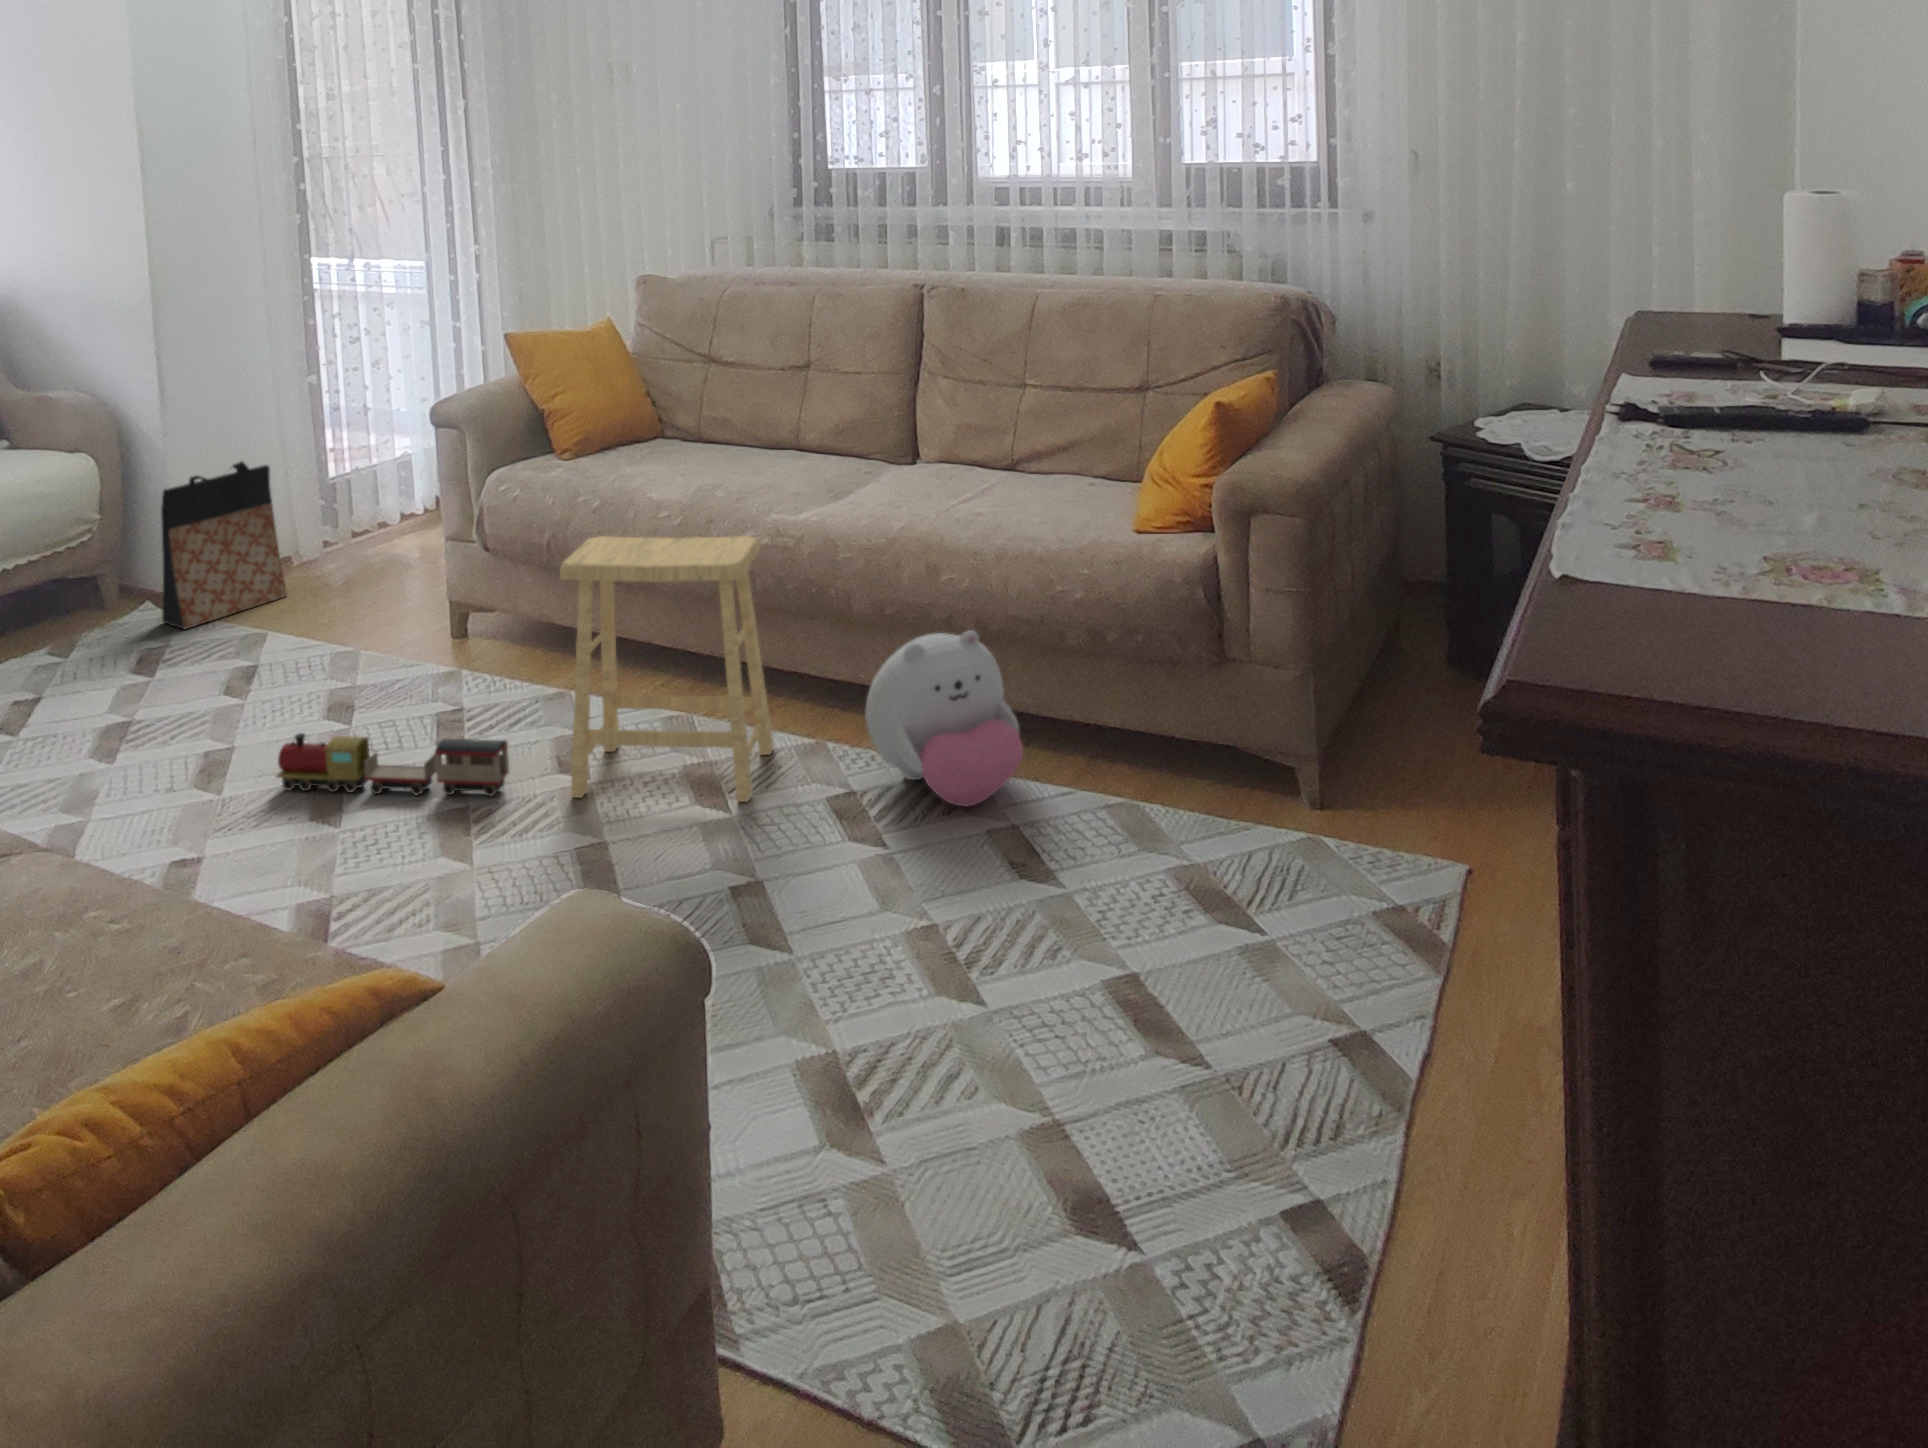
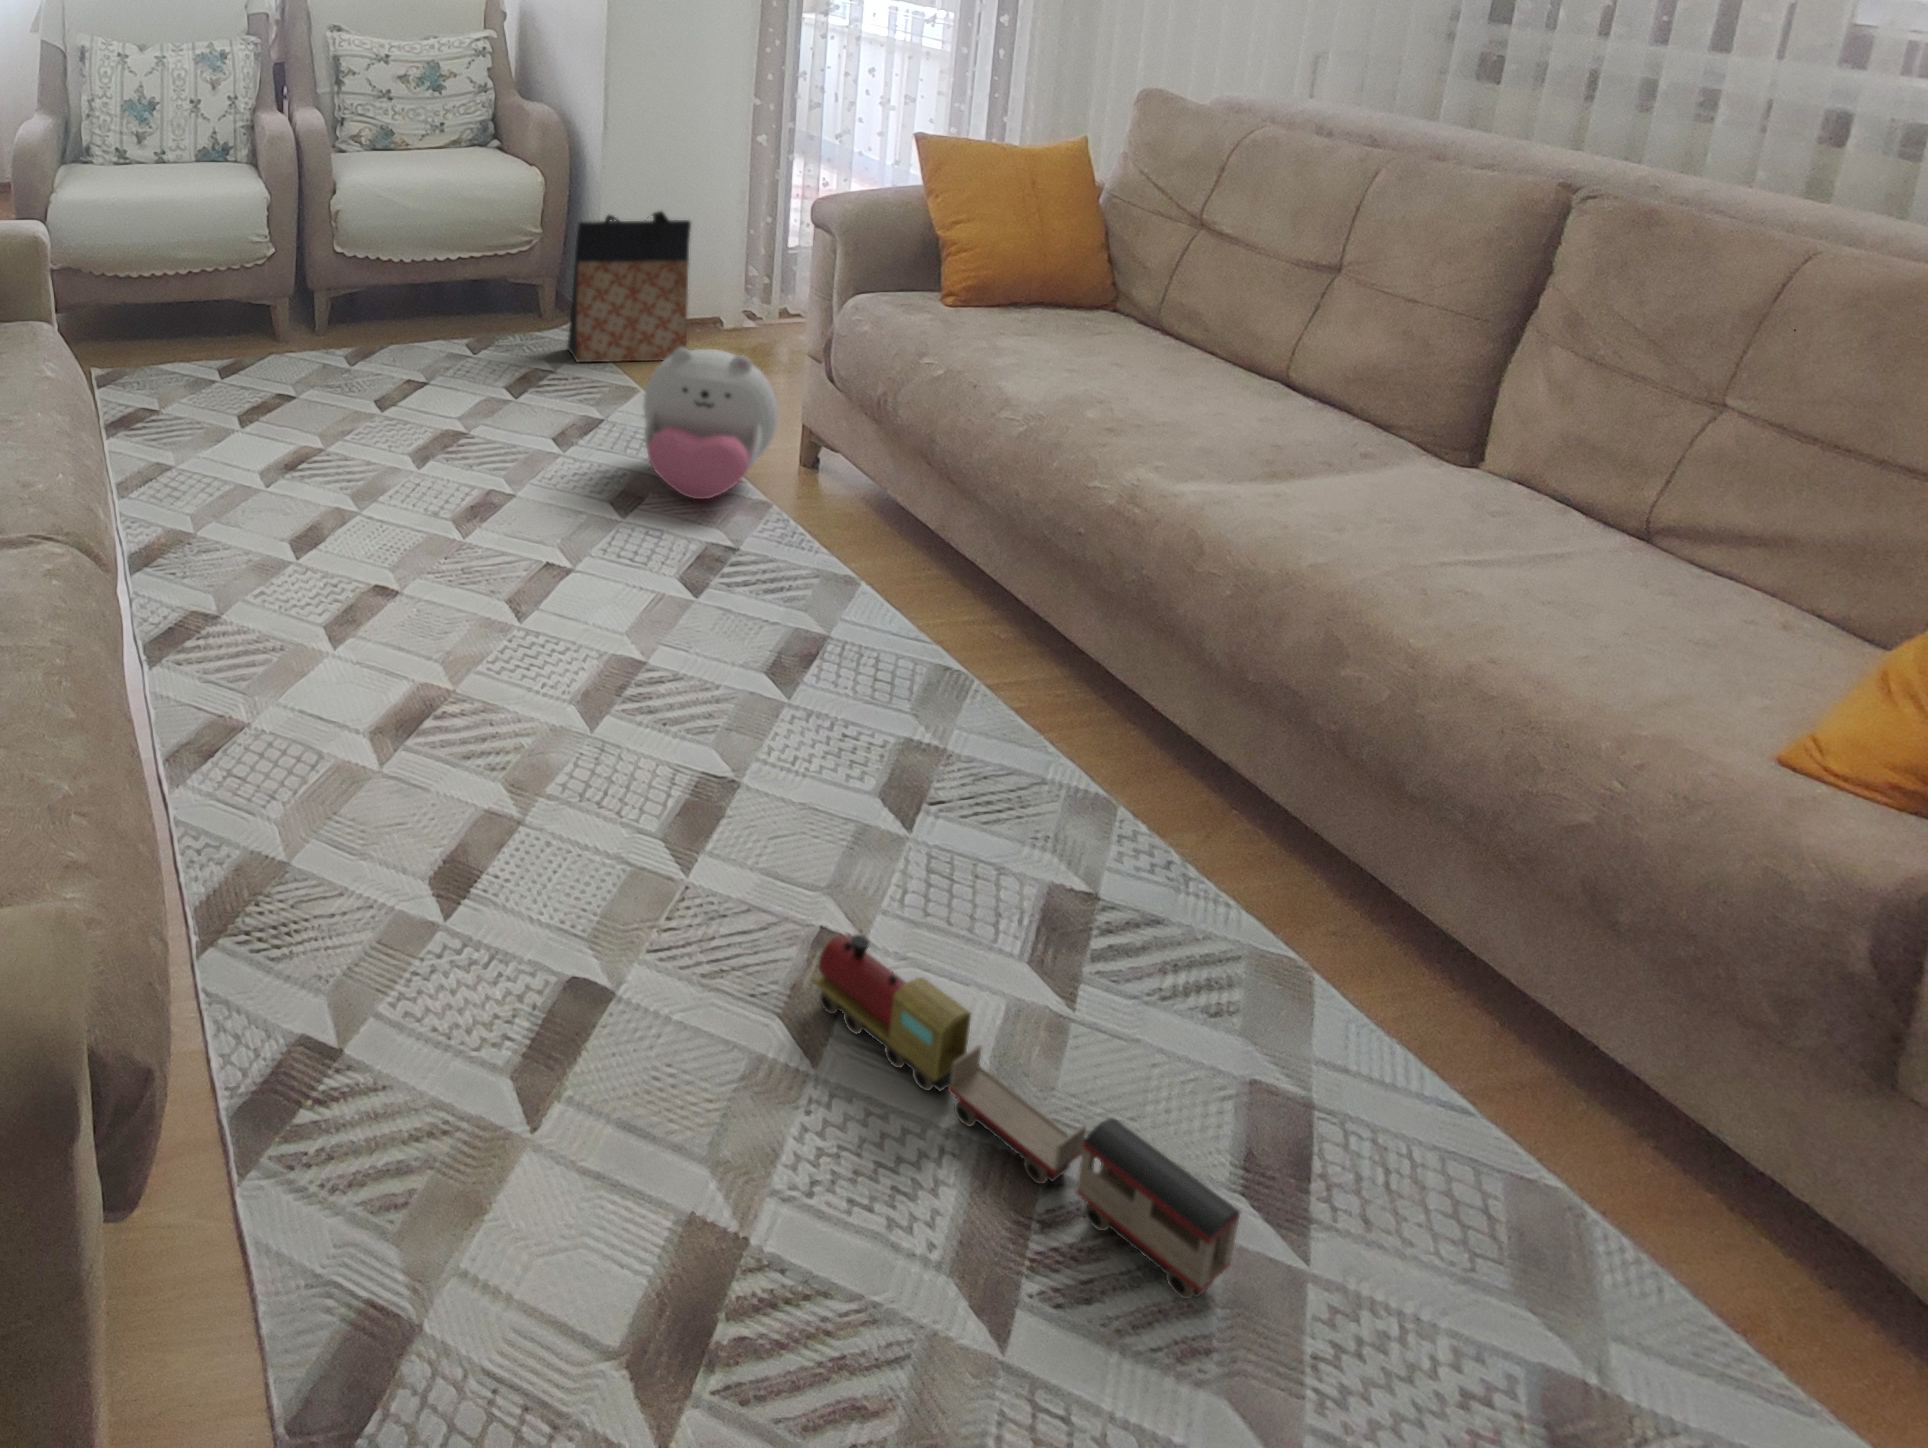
footstool: present [560,536,774,802] -> none [750,419,1063,830]
plush toy: present [865,630,1023,806] -> present [644,348,778,499]
toy train: present [276,733,509,796] -> present [811,935,1241,1299]

